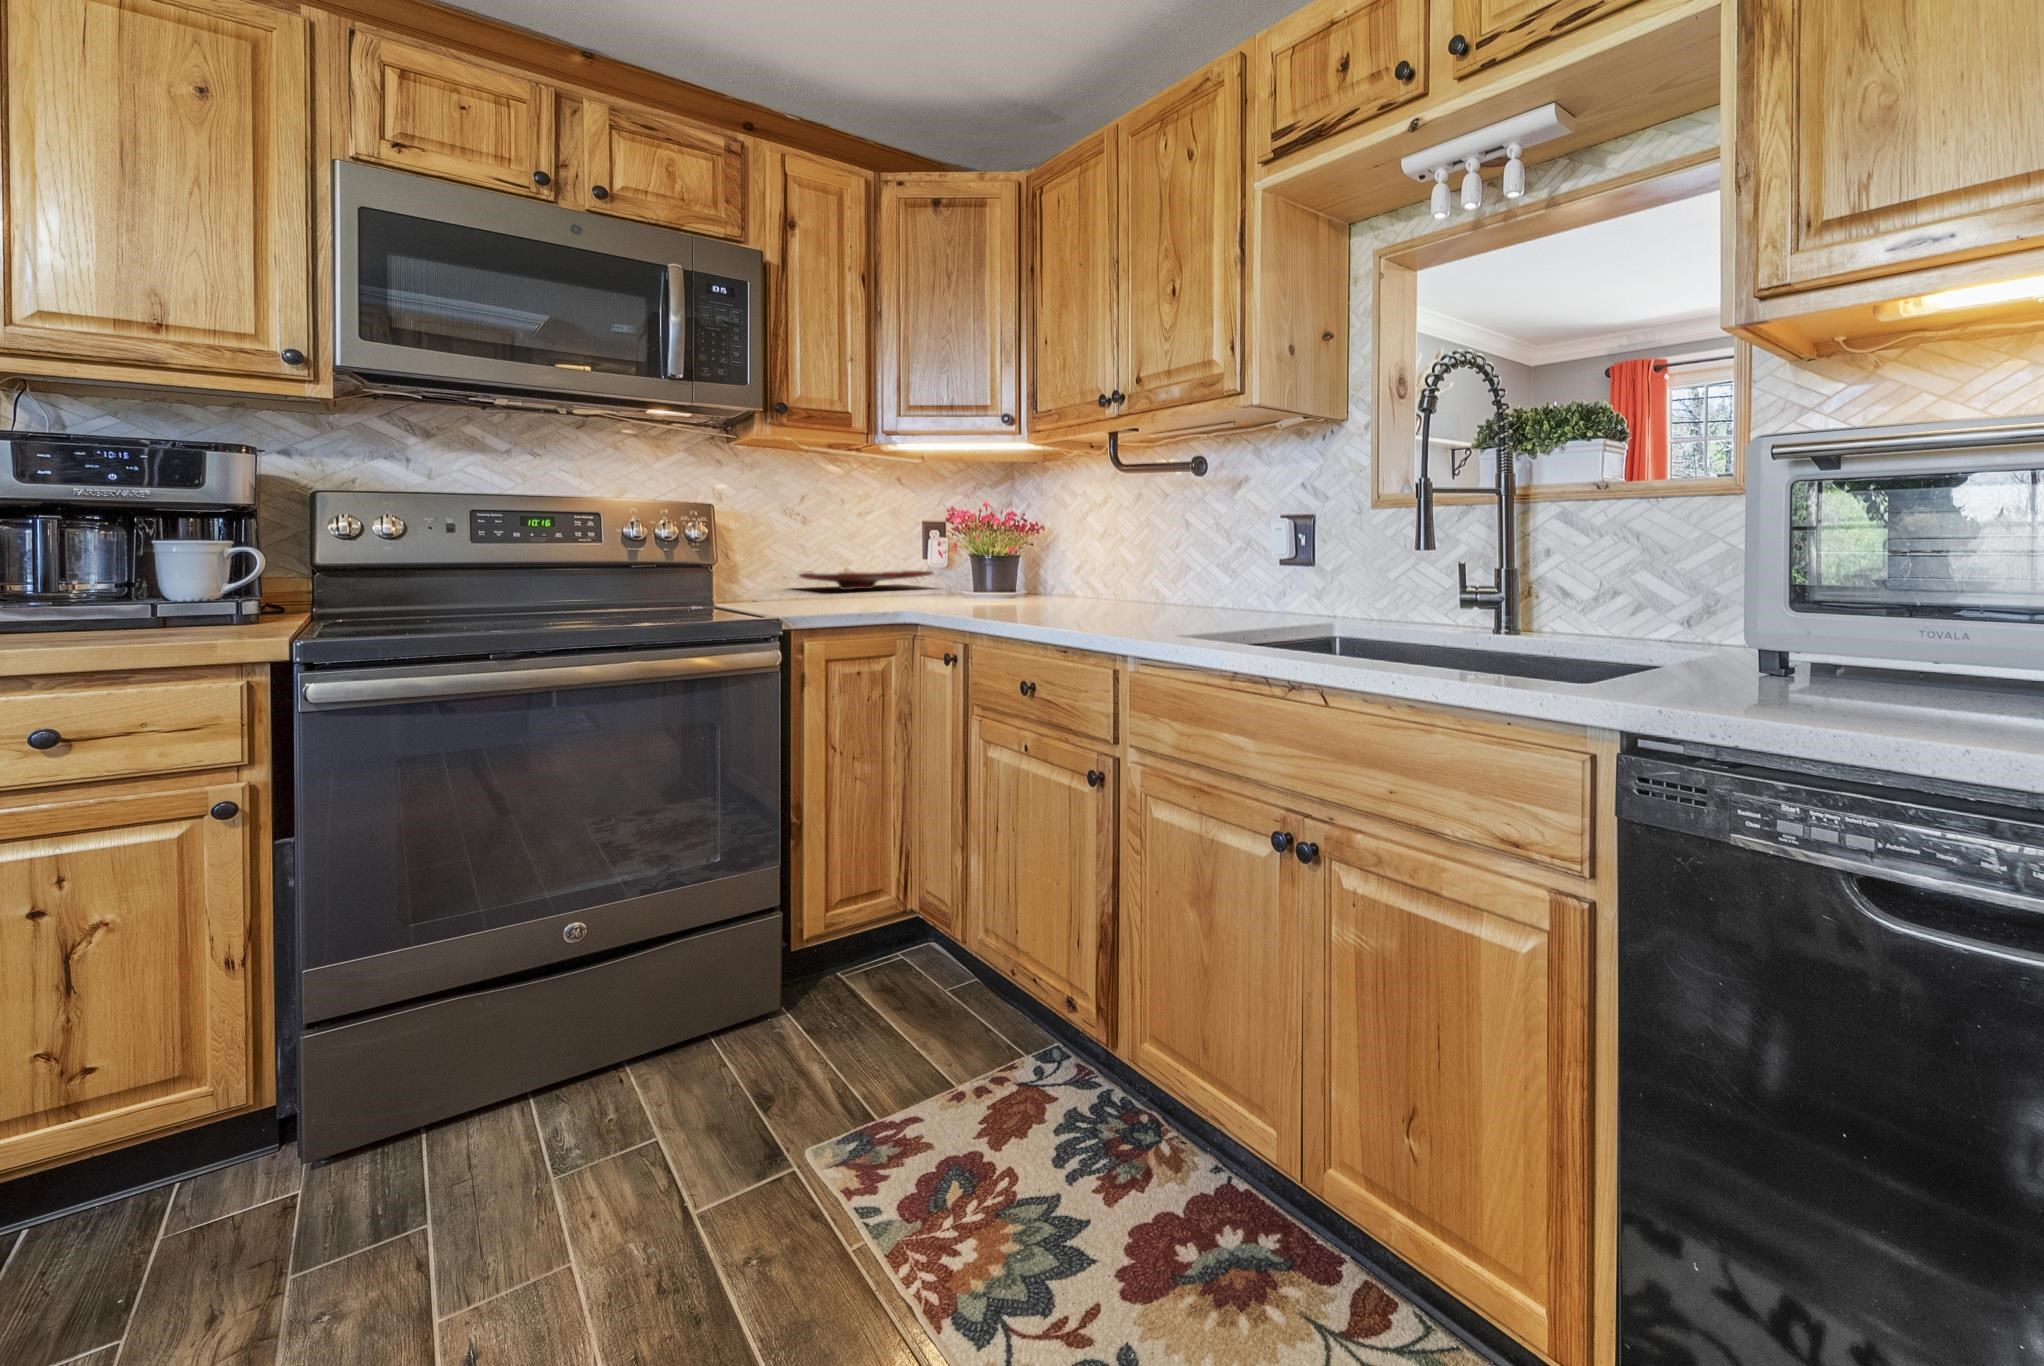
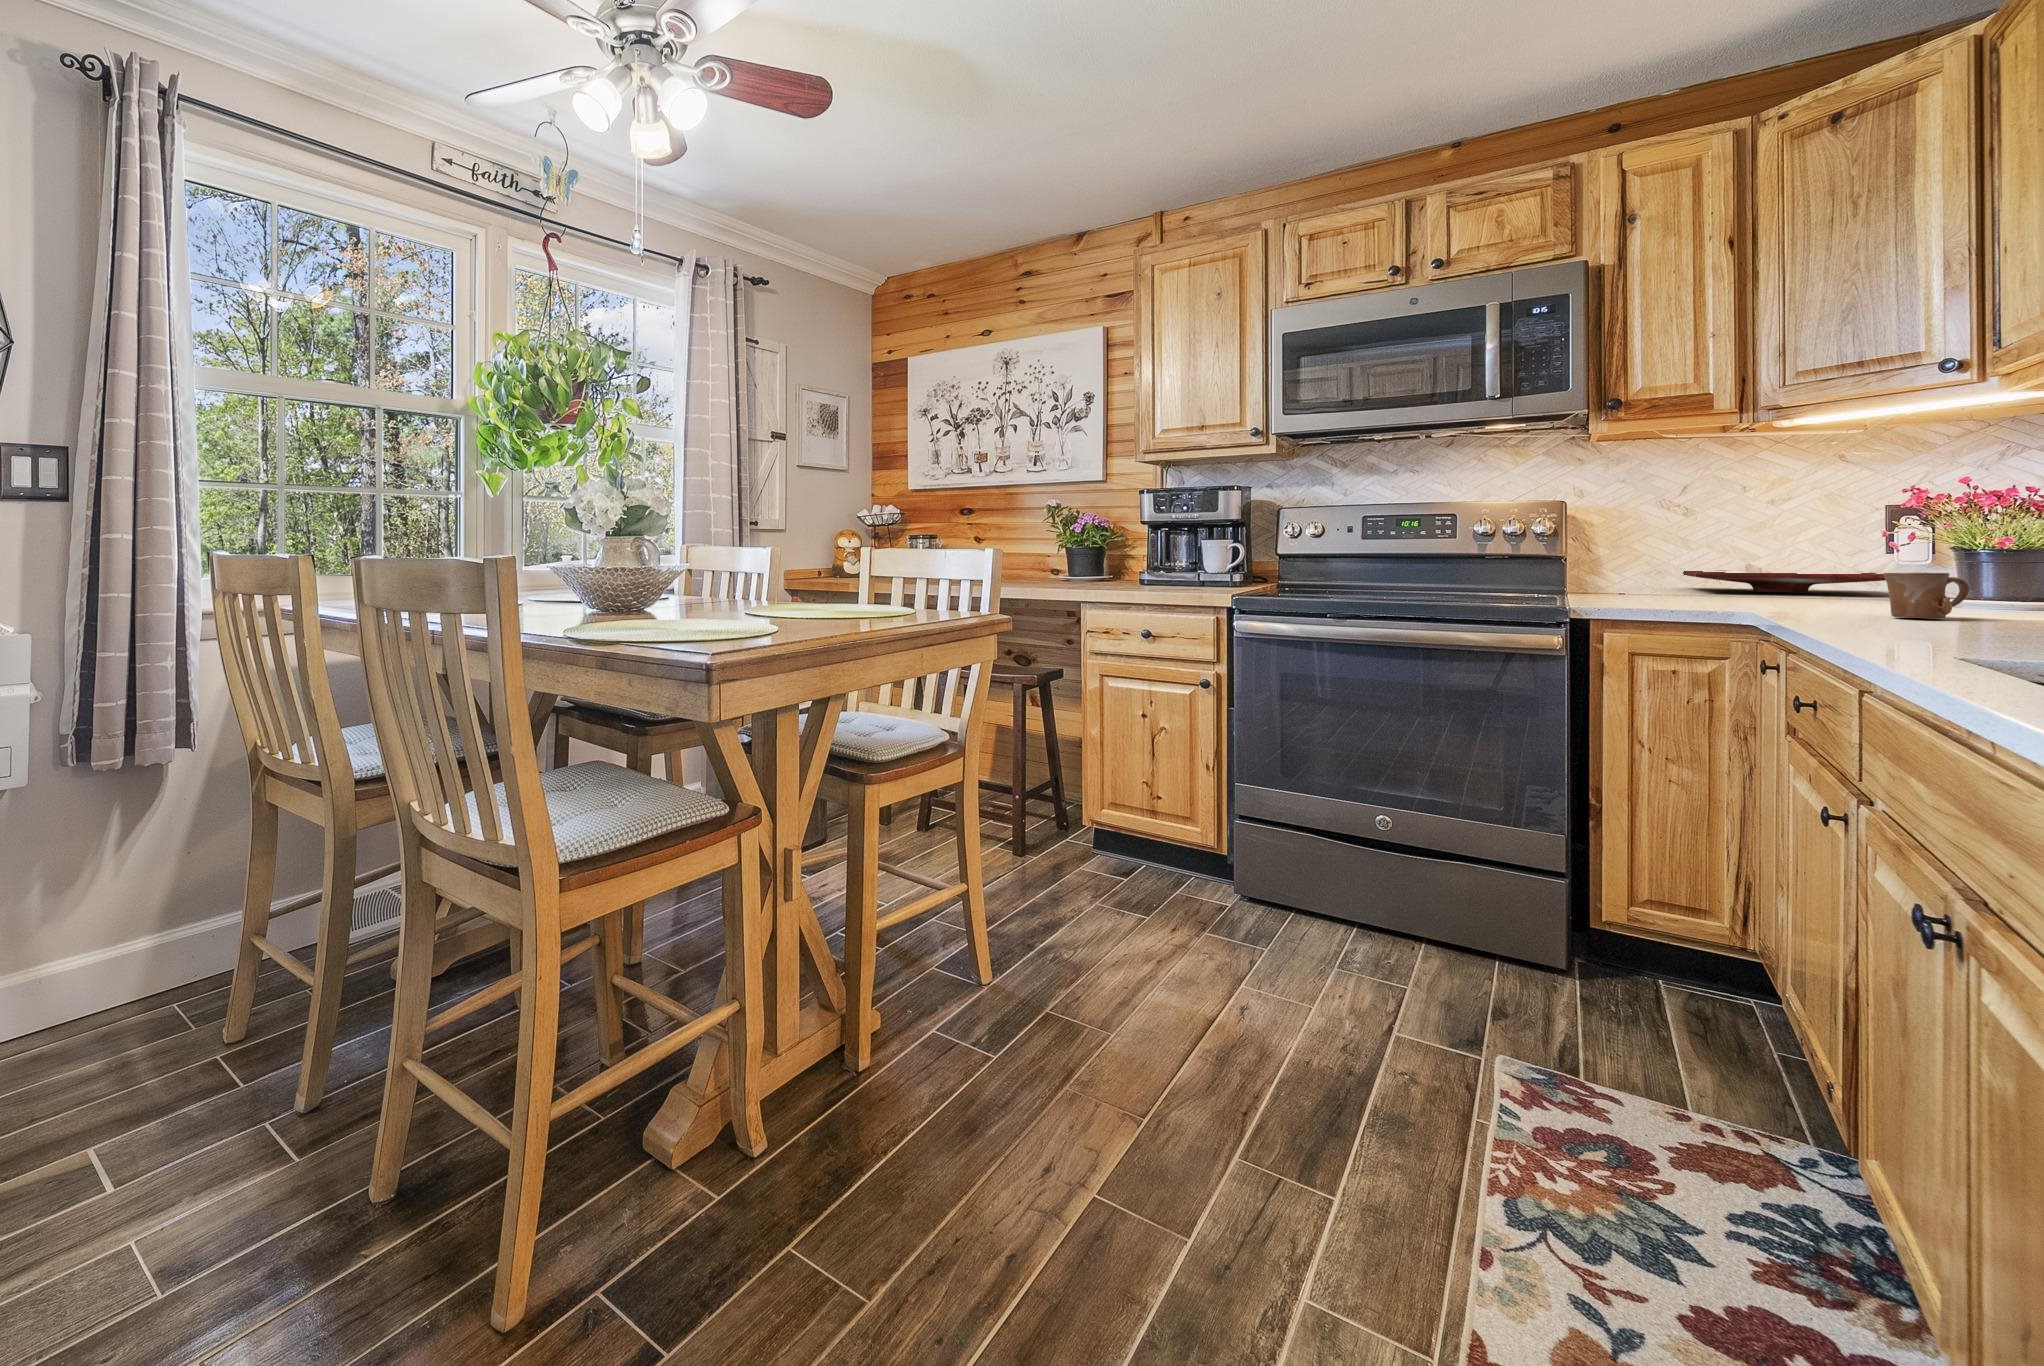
mug: none [991,570,1029,606] -> present [1883,573,1969,618]

